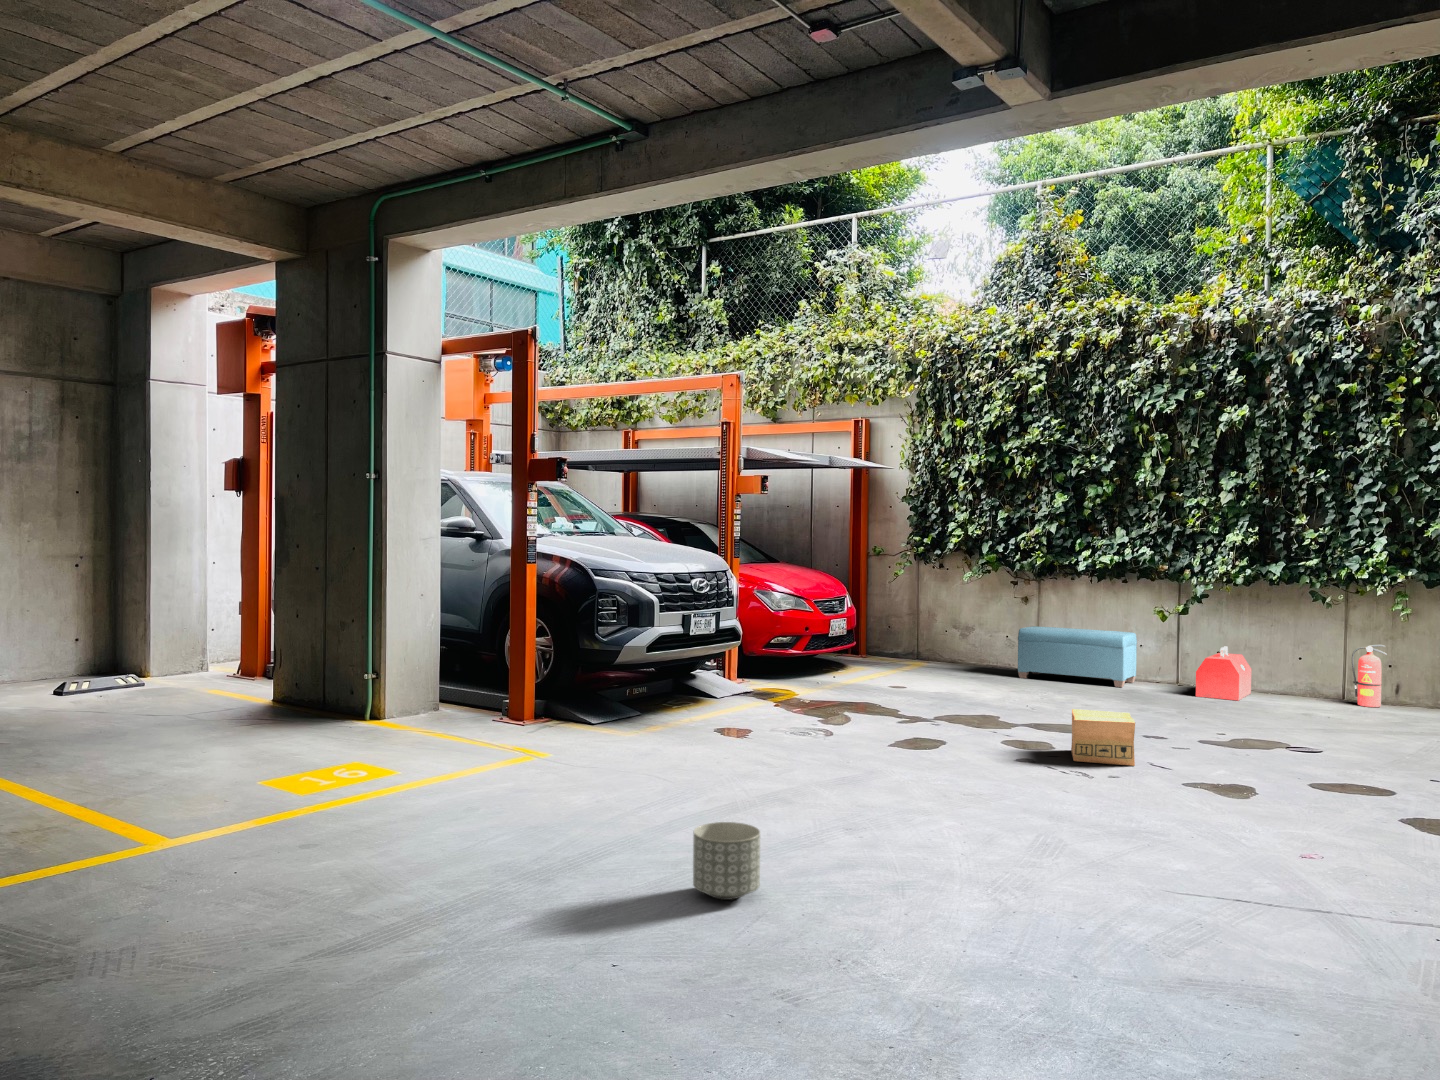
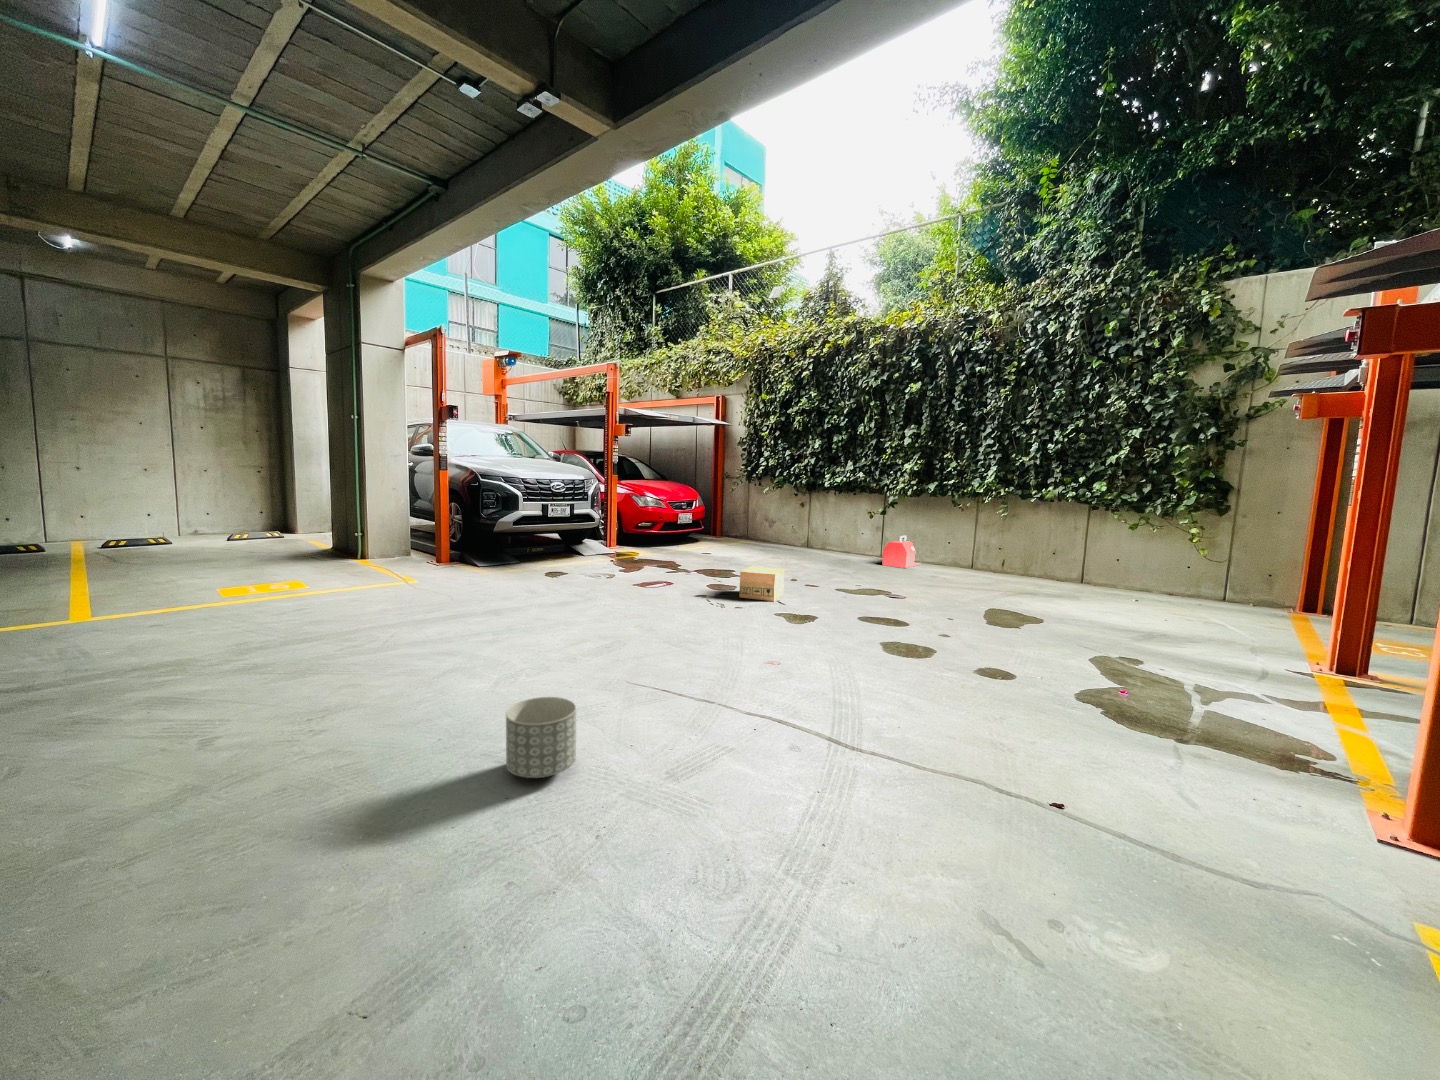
bench: present [1018,626,1137,687] -> none [789,522,859,559]
fire extinguisher: present [1352,645,1387,707] -> none [977,536,997,575]
planter: present [693,822,760,900] -> present [506,697,576,778]

